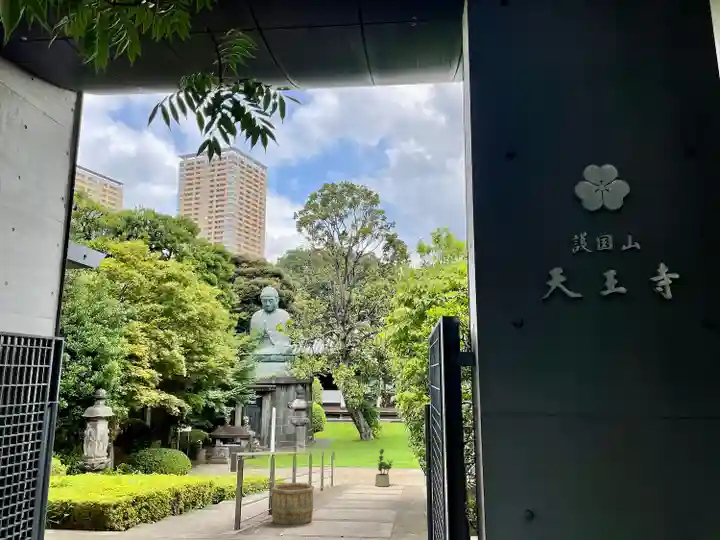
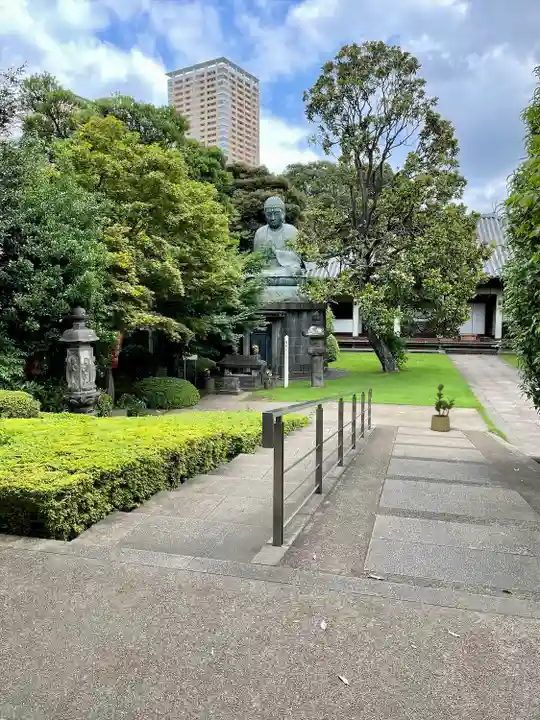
wooden bucket: present [271,483,314,525] -> none [334,447,409,522]

